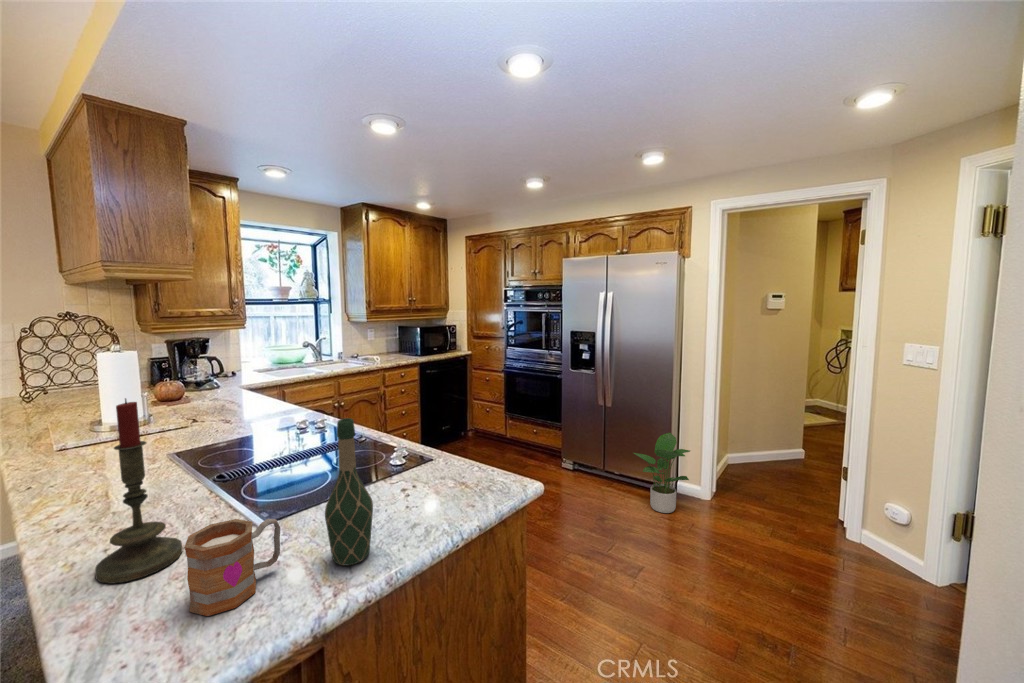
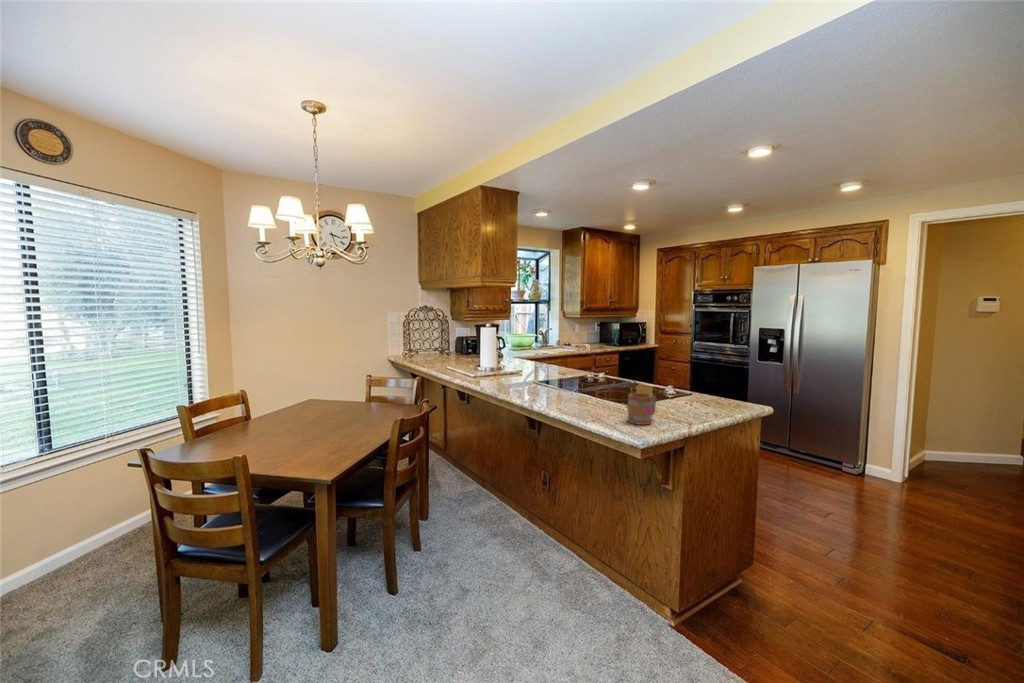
candle: present [95,398,182,584] -> none [574,340,603,415]
wine bottle: present [325,418,373,565] -> none [673,354,696,421]
potted plant: present [634,432,690,513] -> none [820,417,881,485]

